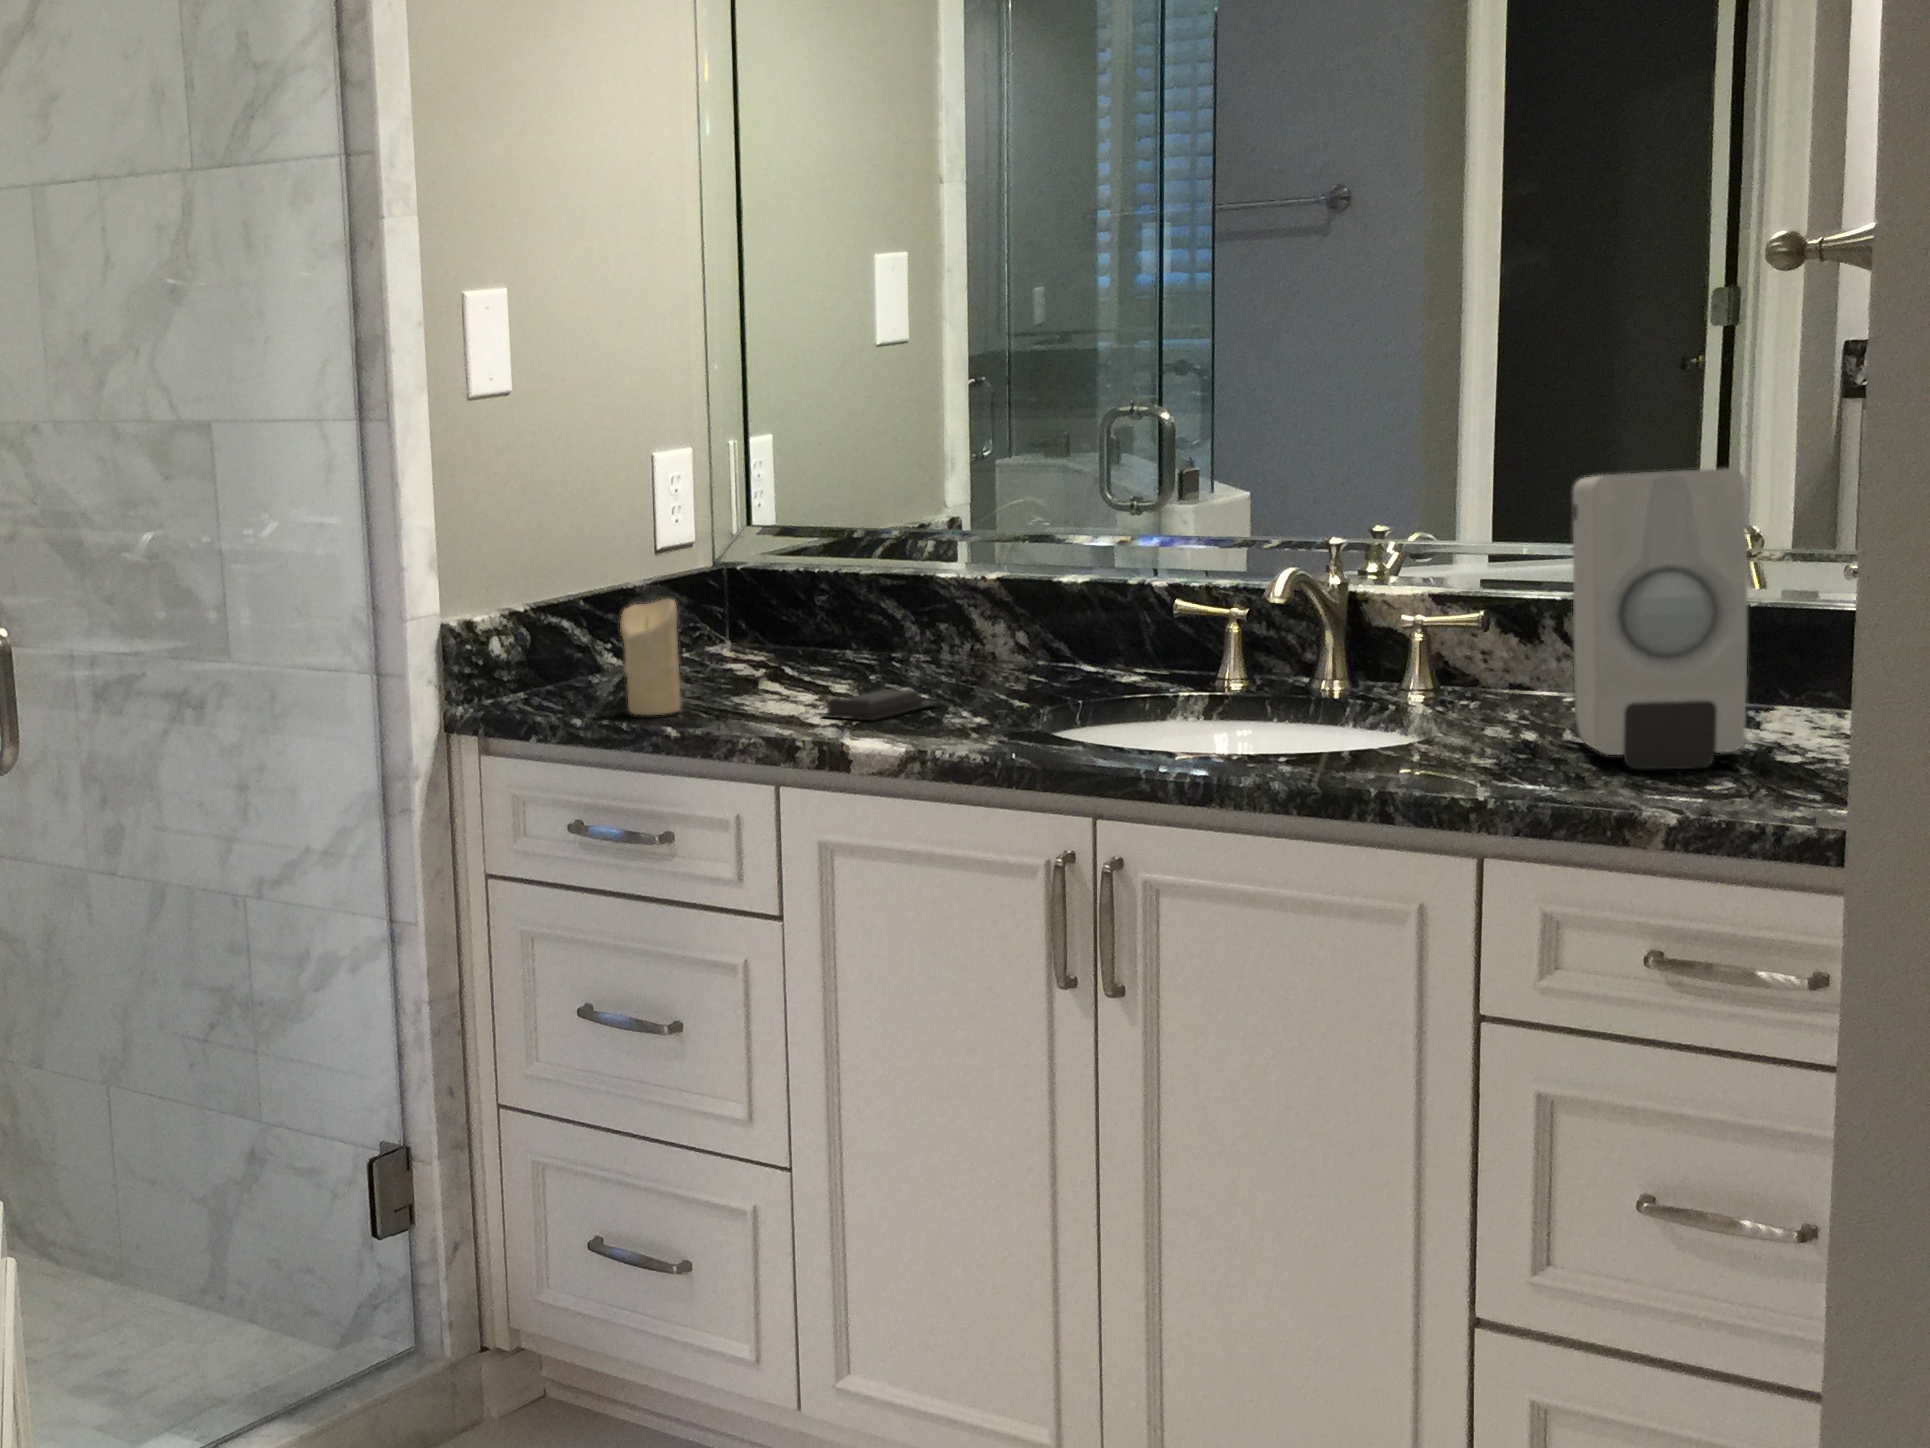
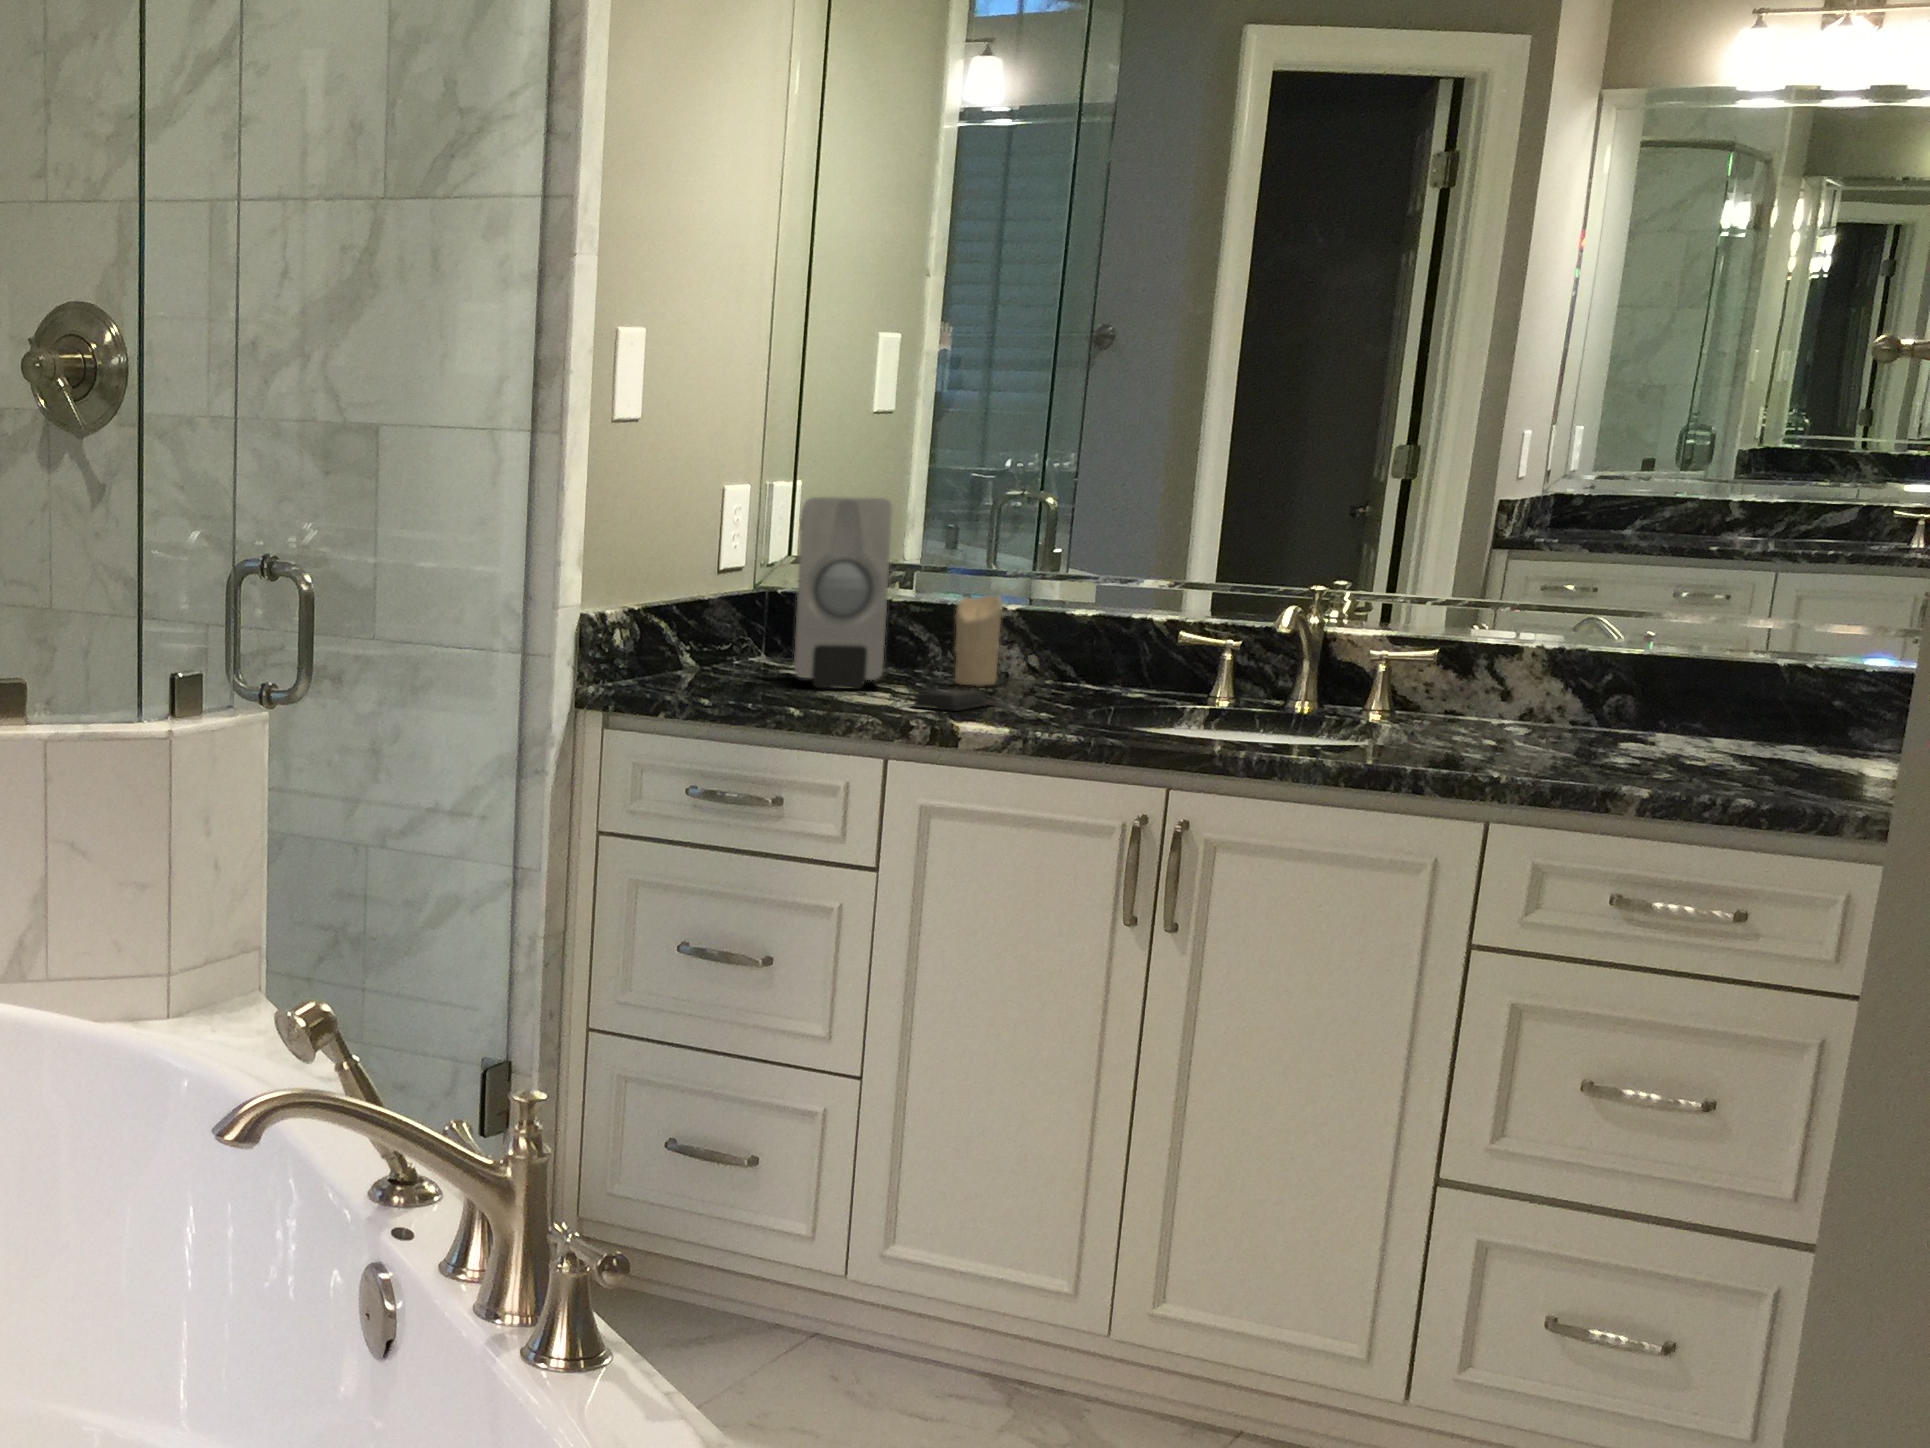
soap dispenser: present [1573,468,1748,769] -> present [794,497,892,689]
candle: present [620,599,681,715] -> present [955,595,1002,686]

